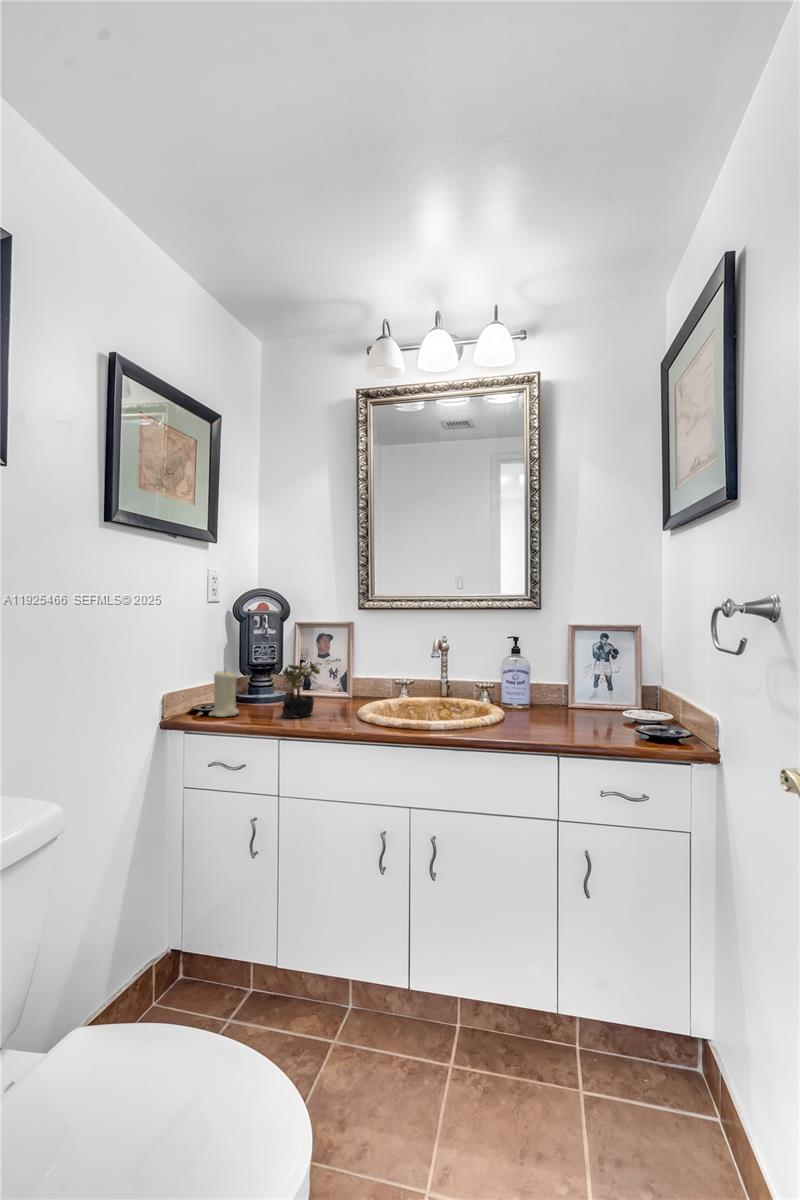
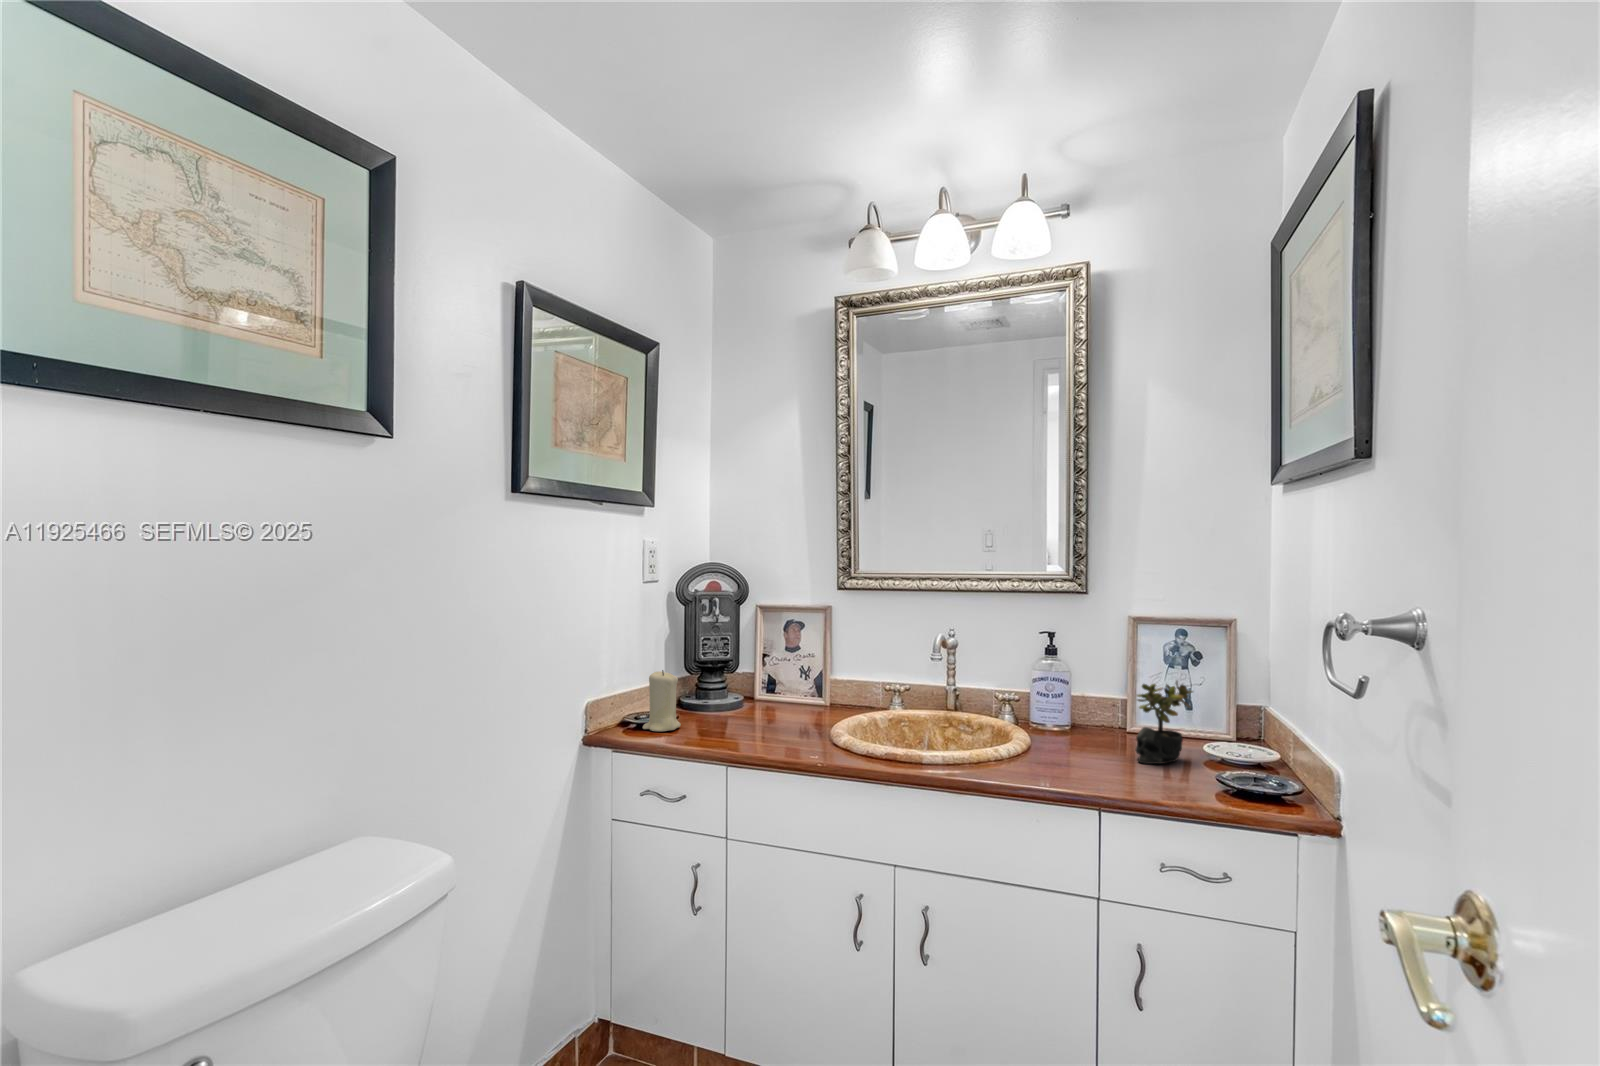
succulent plant: present [277,662,320,718] -> present [1136,681,1193,764]

